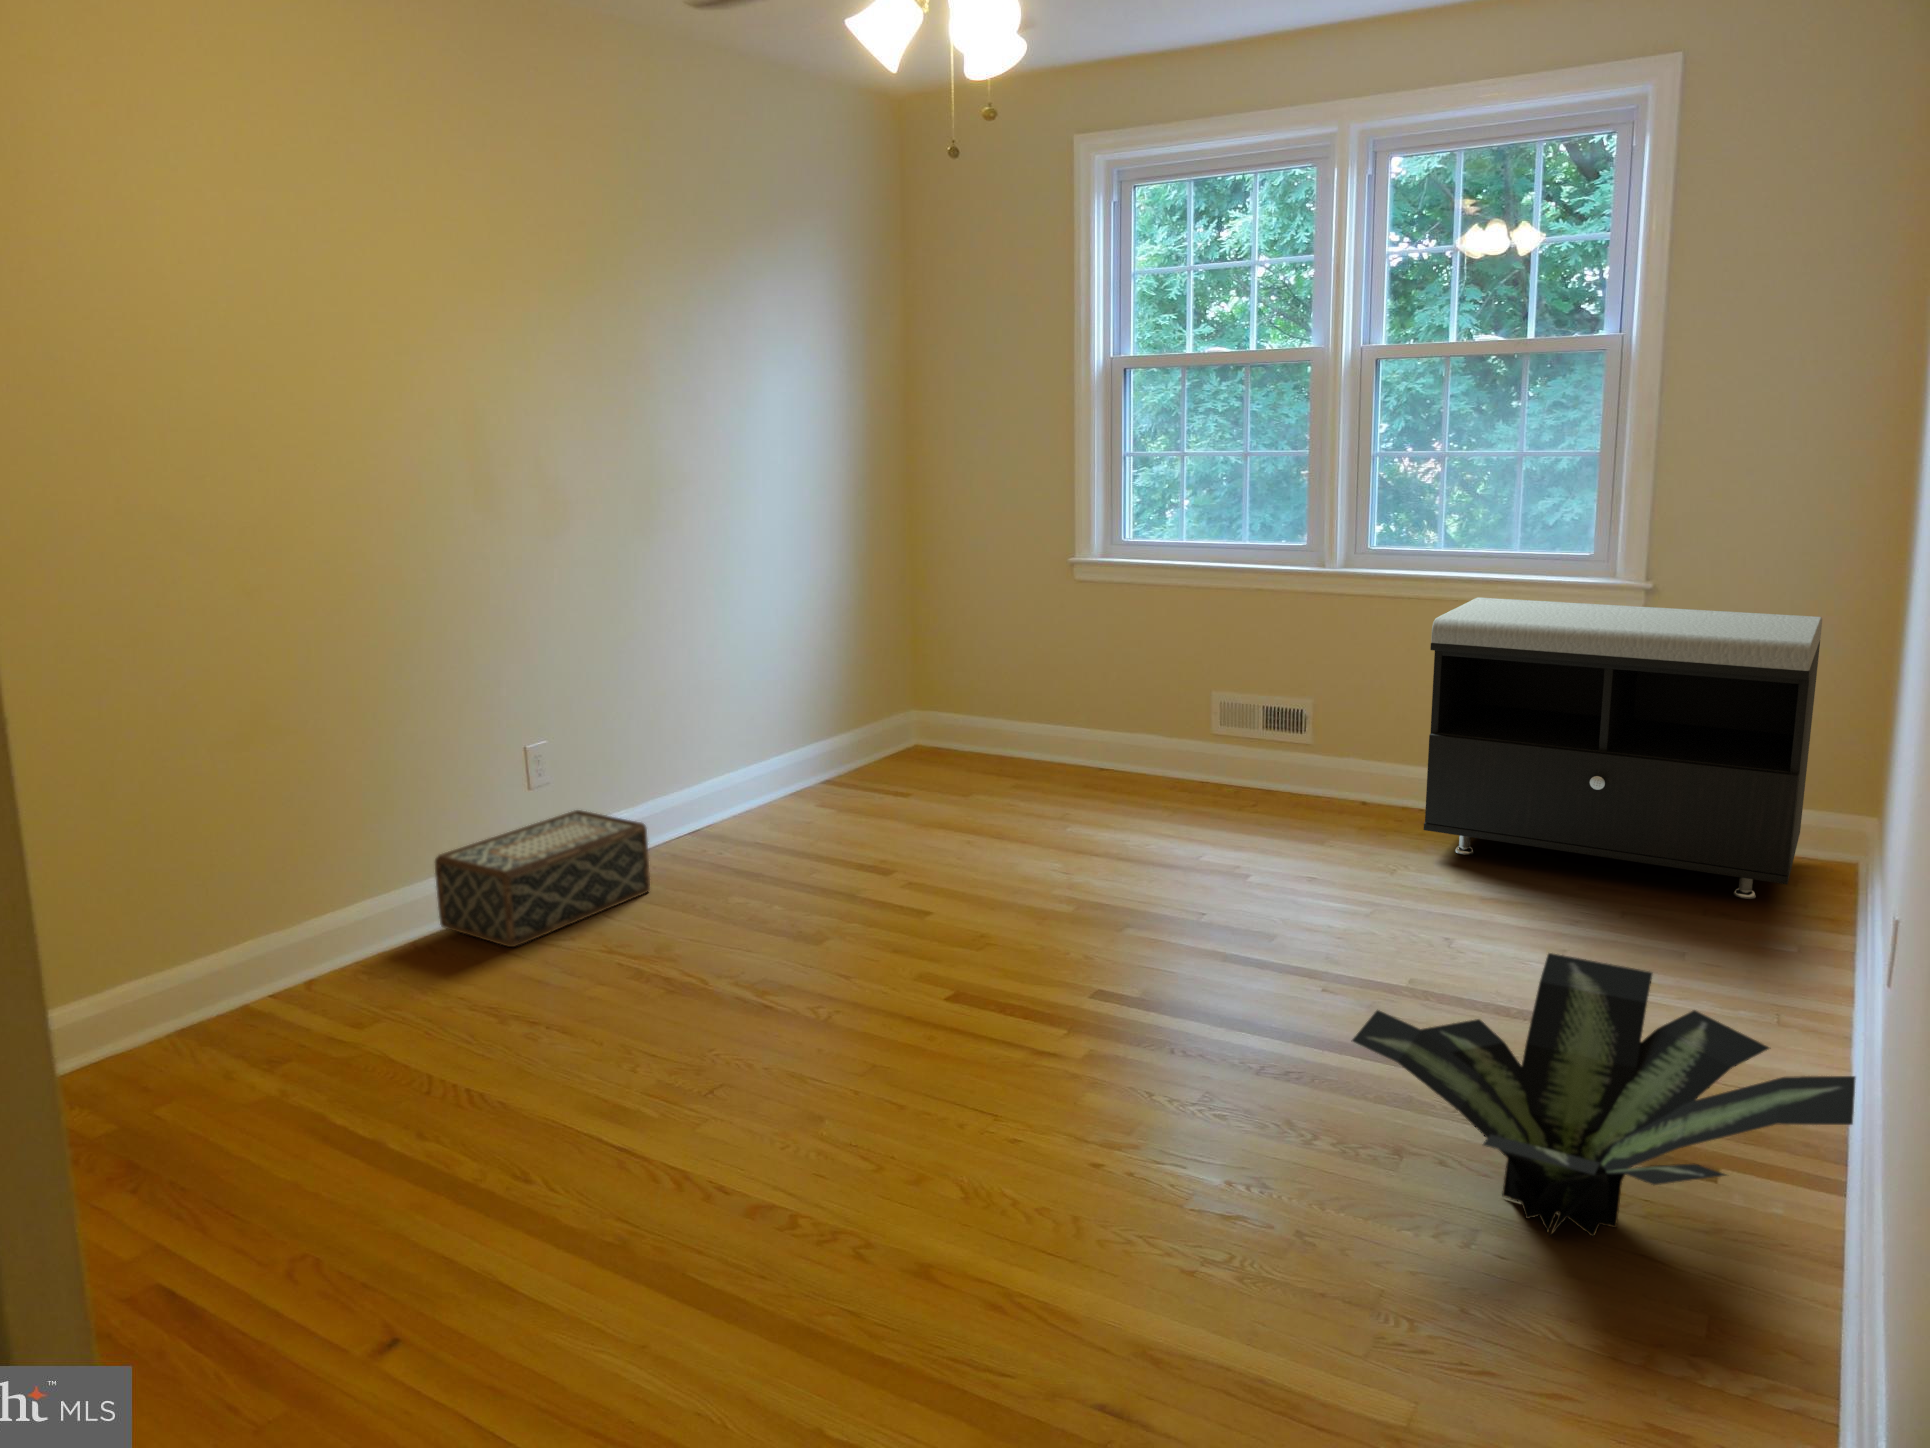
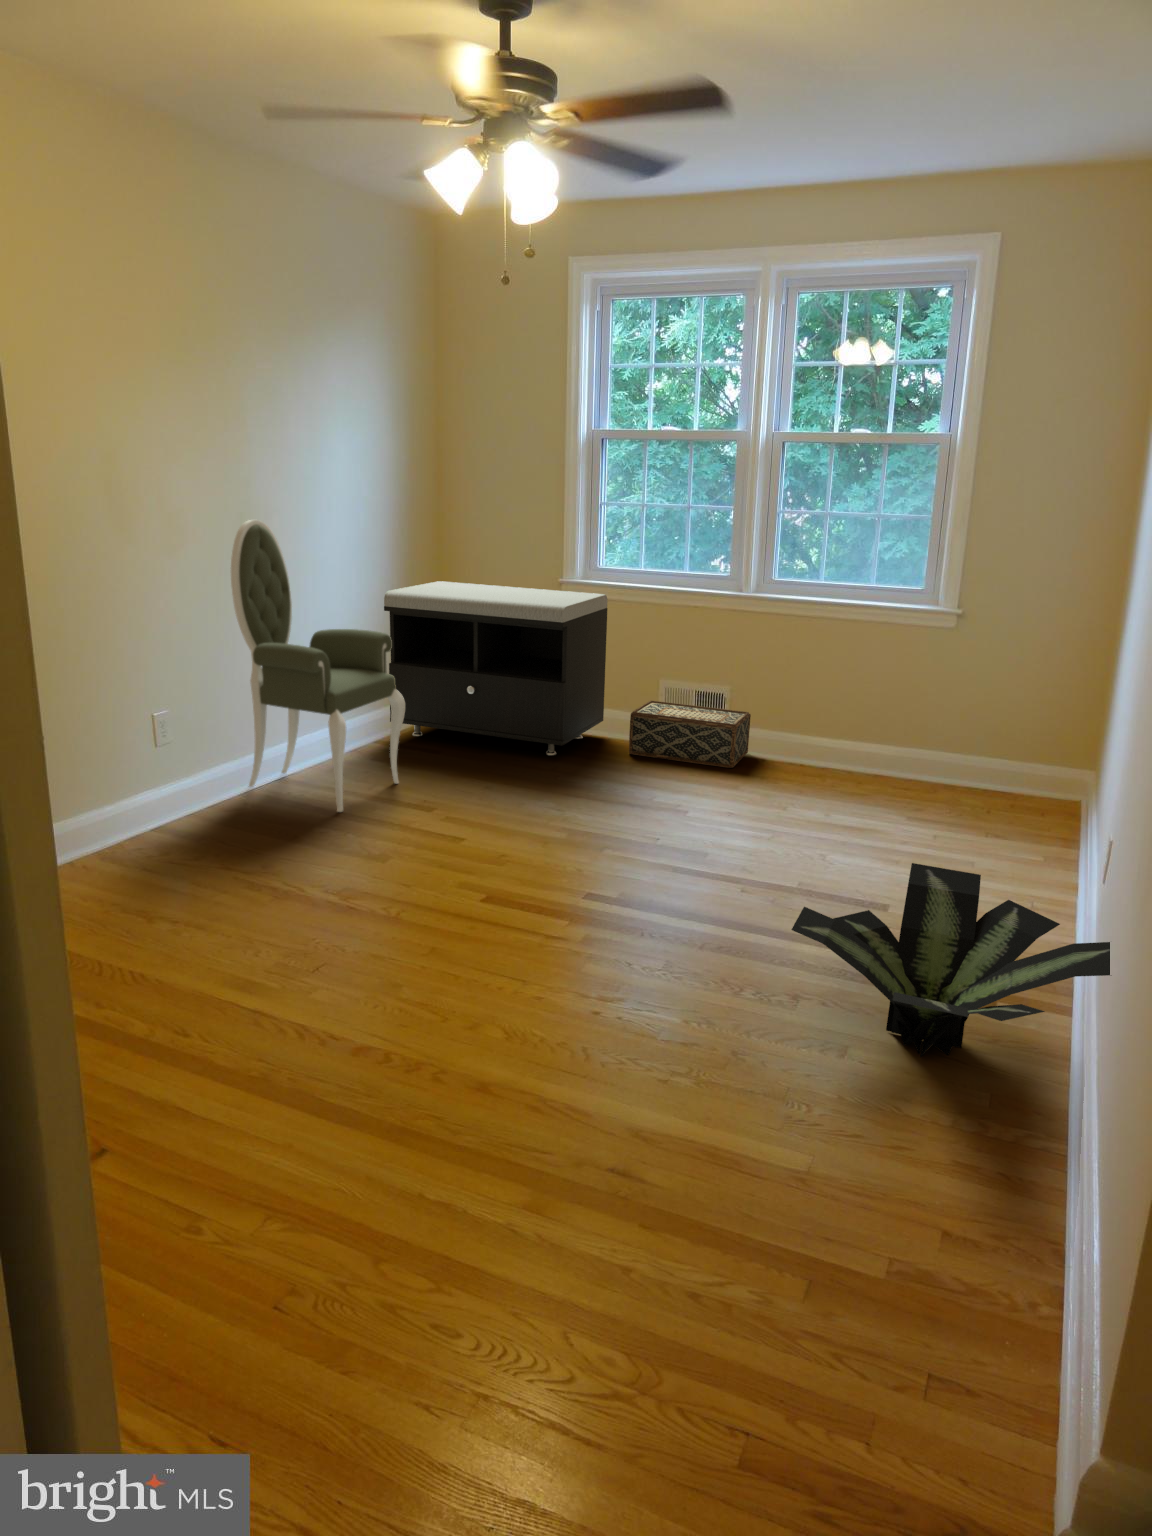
armchair: none [658,500,874,872] -> present [231,520,405,812]
storage bench: present [1424,598,1822,899] -> present [384,581,607,756]
woven basket: present [435,810,650,947] -> present [629,700,751,768]

